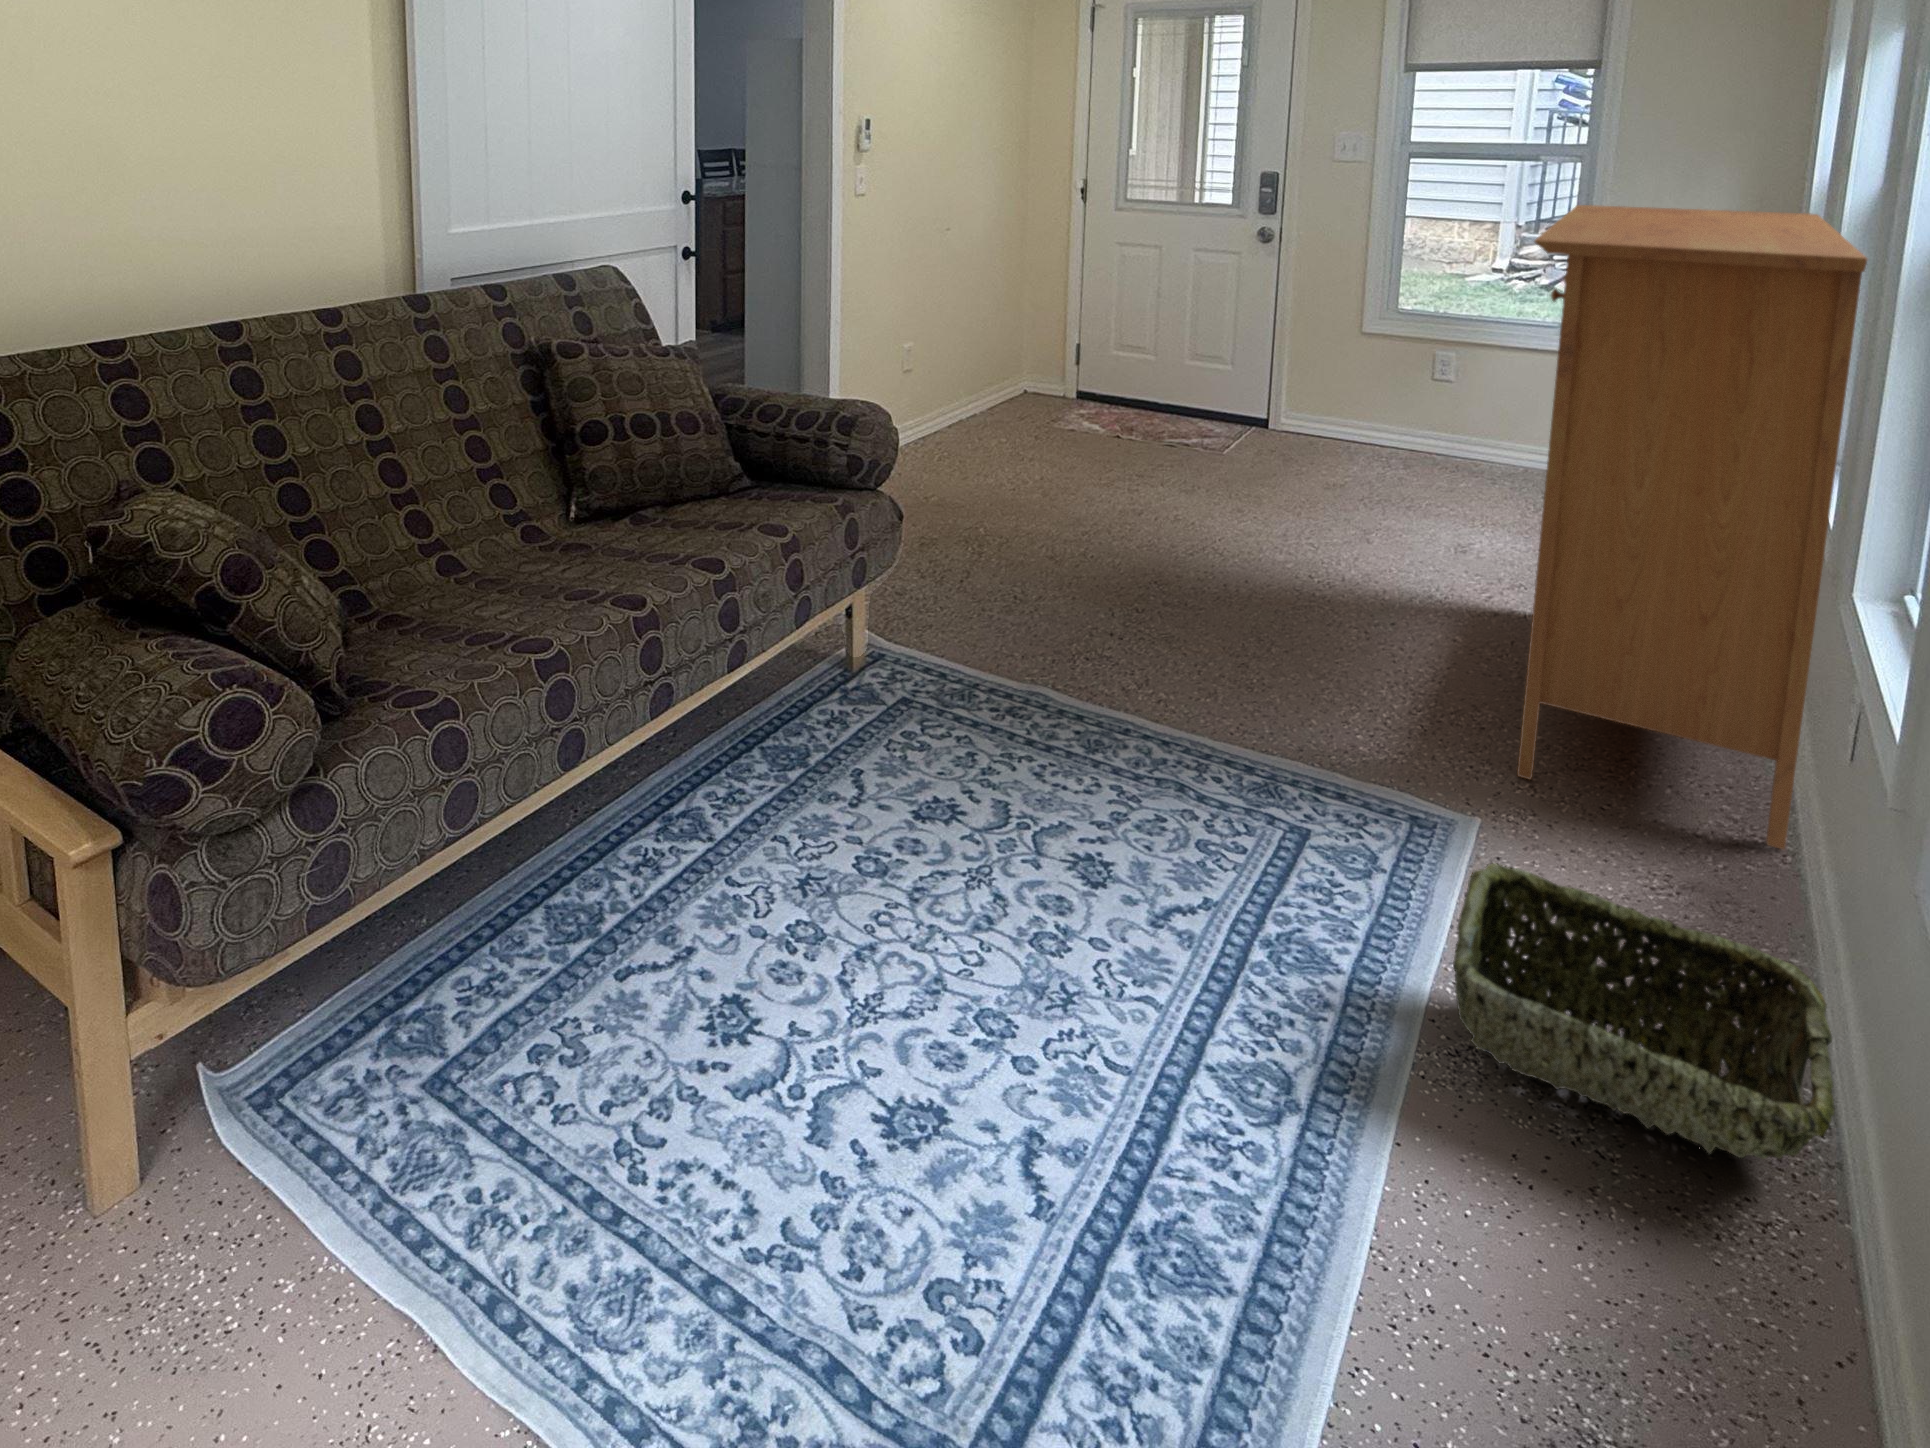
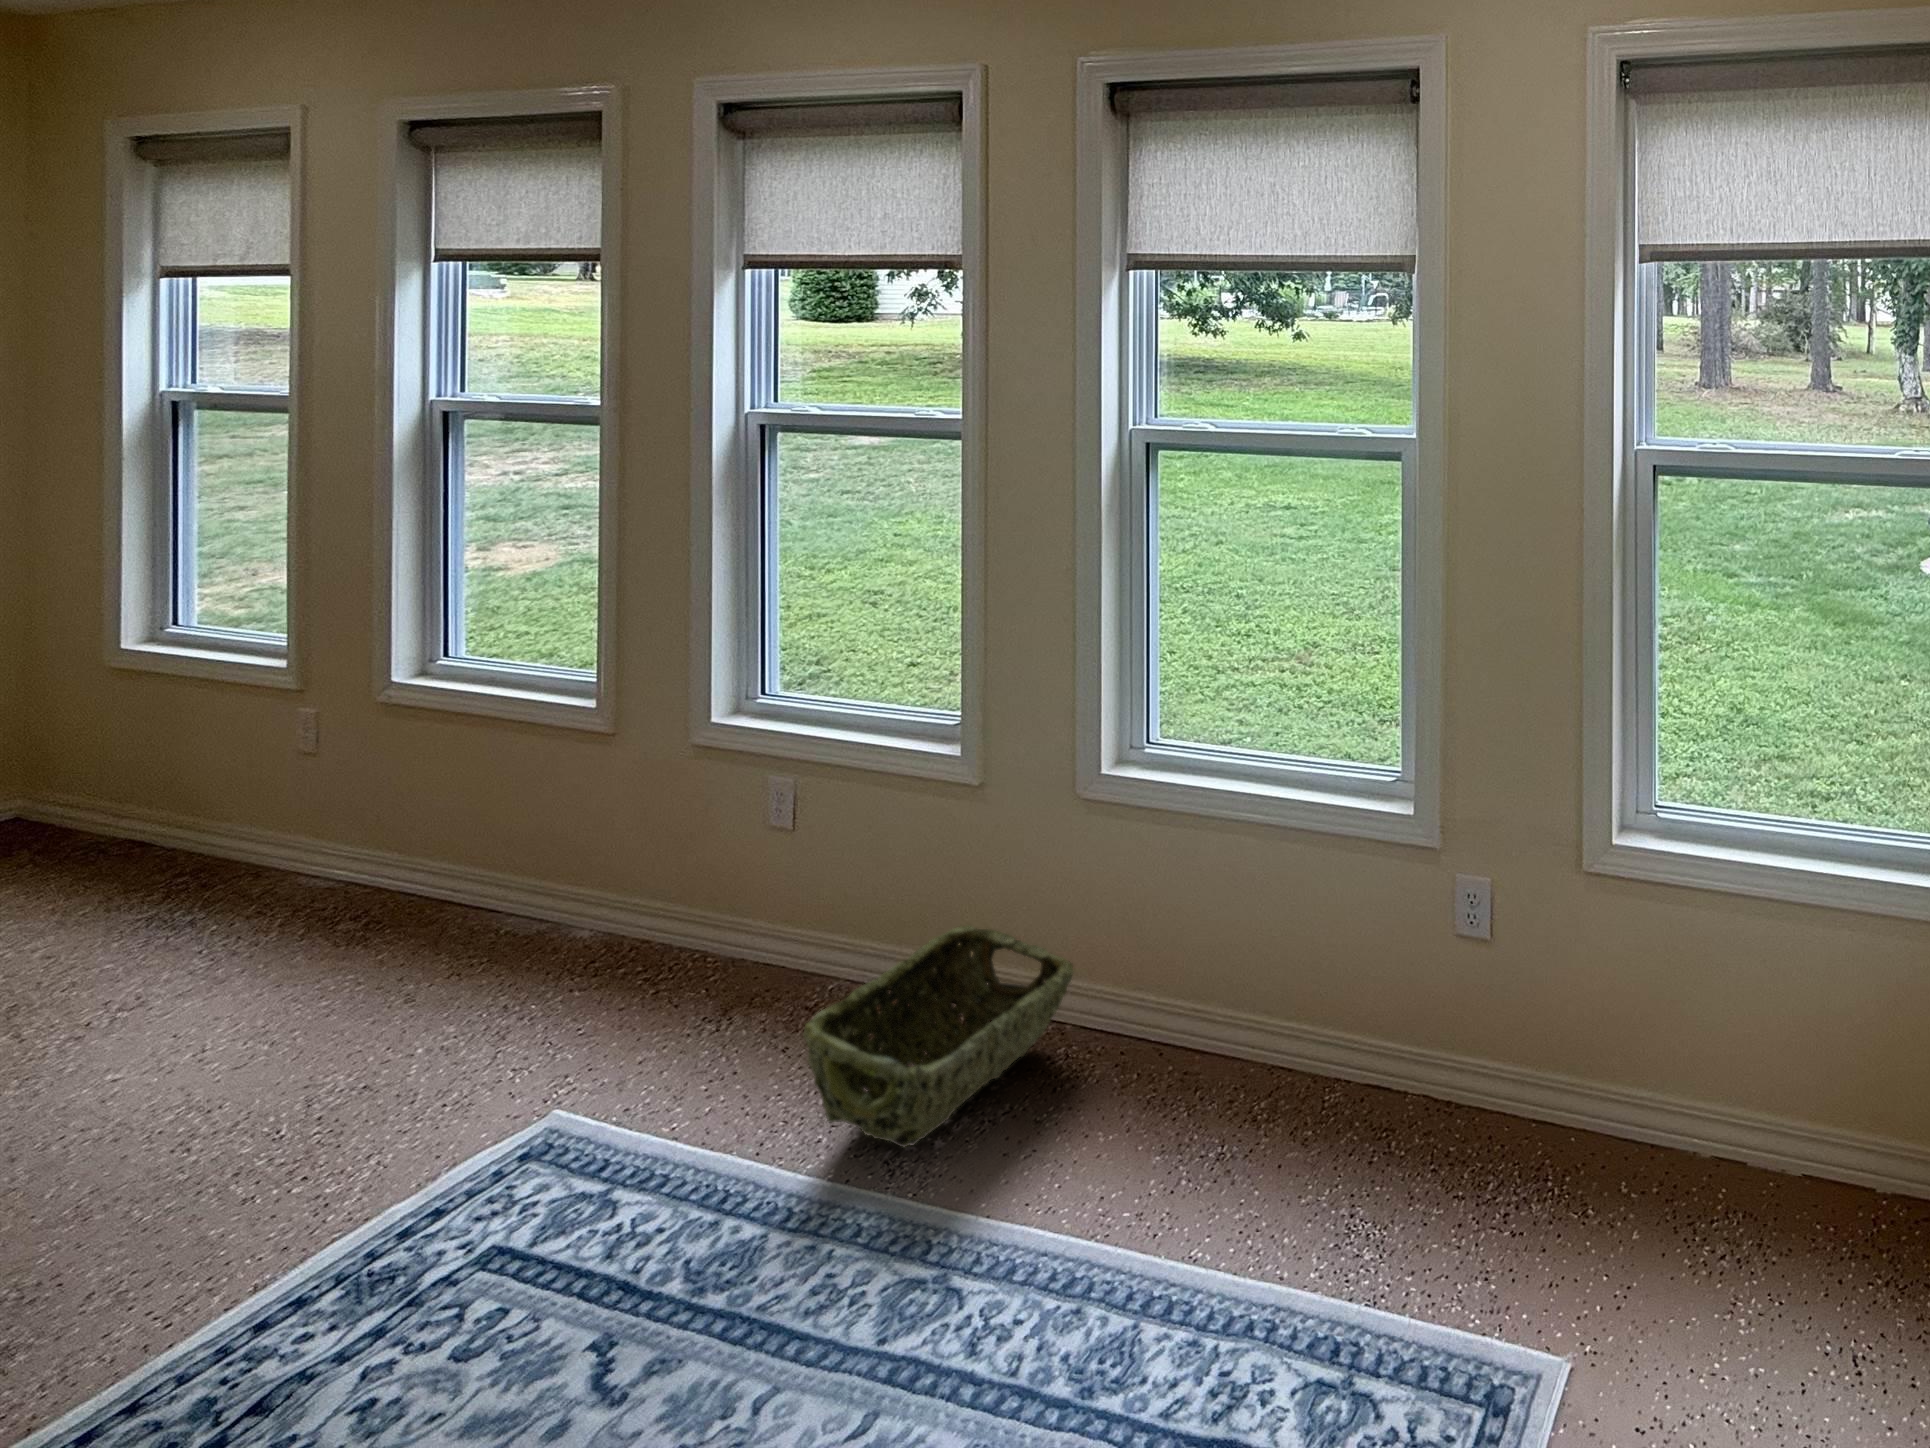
console table: present [1517,205,1868,850] -> none [76,441,711,1081]

